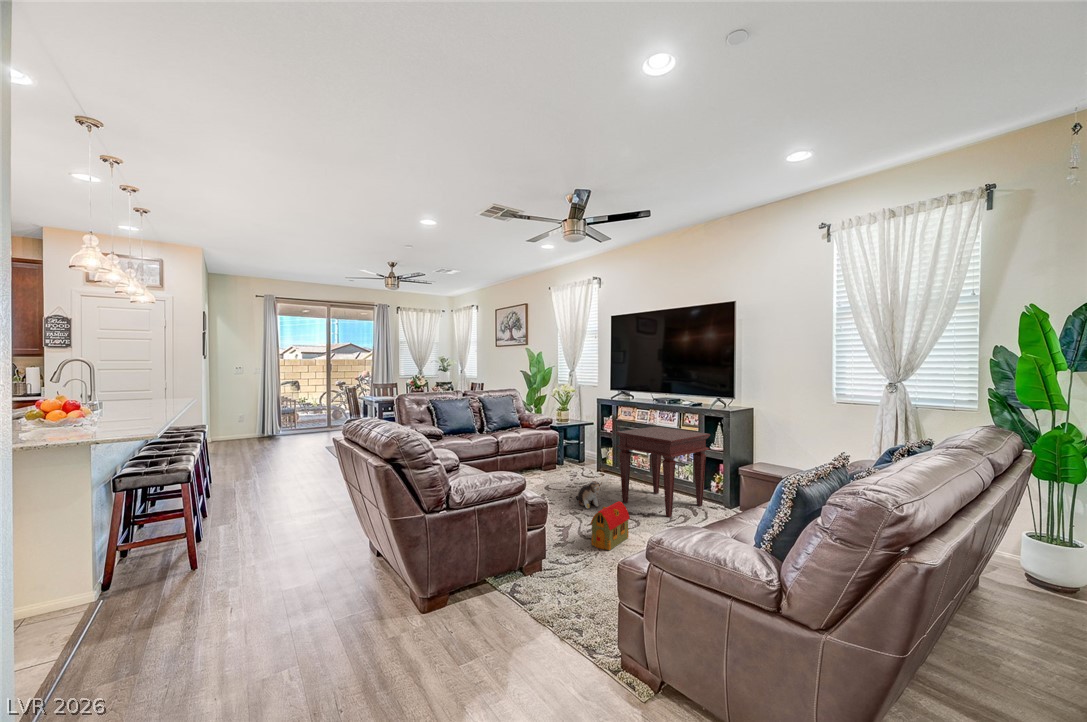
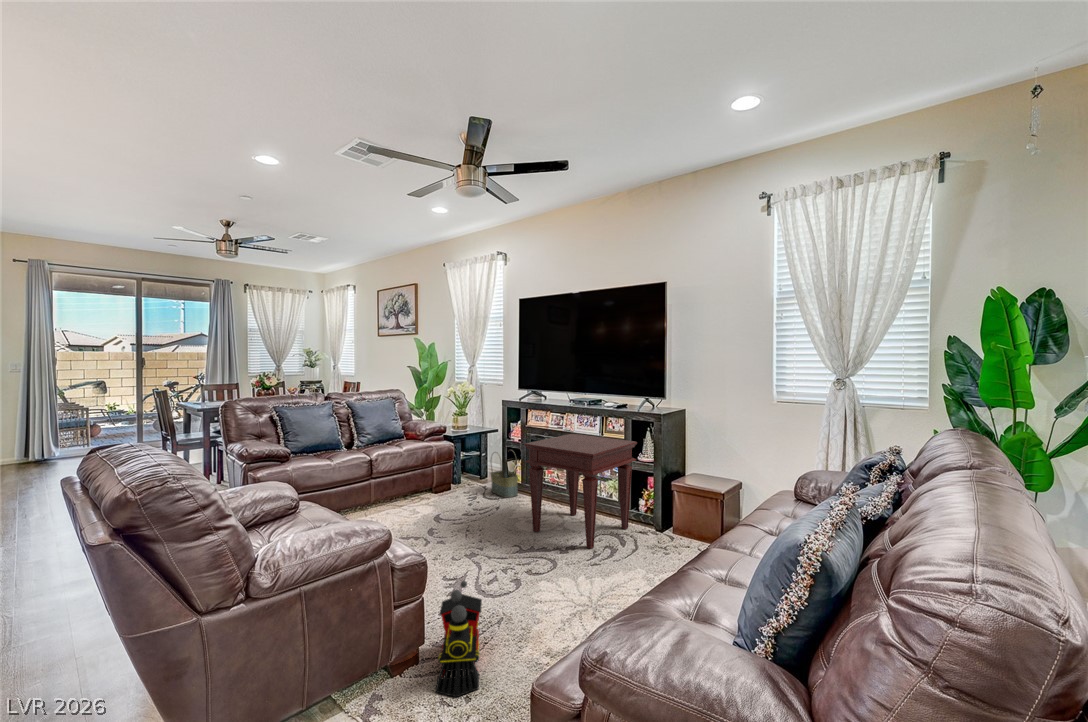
basket: none [587,439,610,478] -> present [491,450,518,498]
plush toy: present [576,481,602,509] -> none [474,509,508,545]
toy house: present [591,501,630,550] -> none [491,539,543,611]
toy train: none [554,518,585,592] -> present [435,581,482,697]

